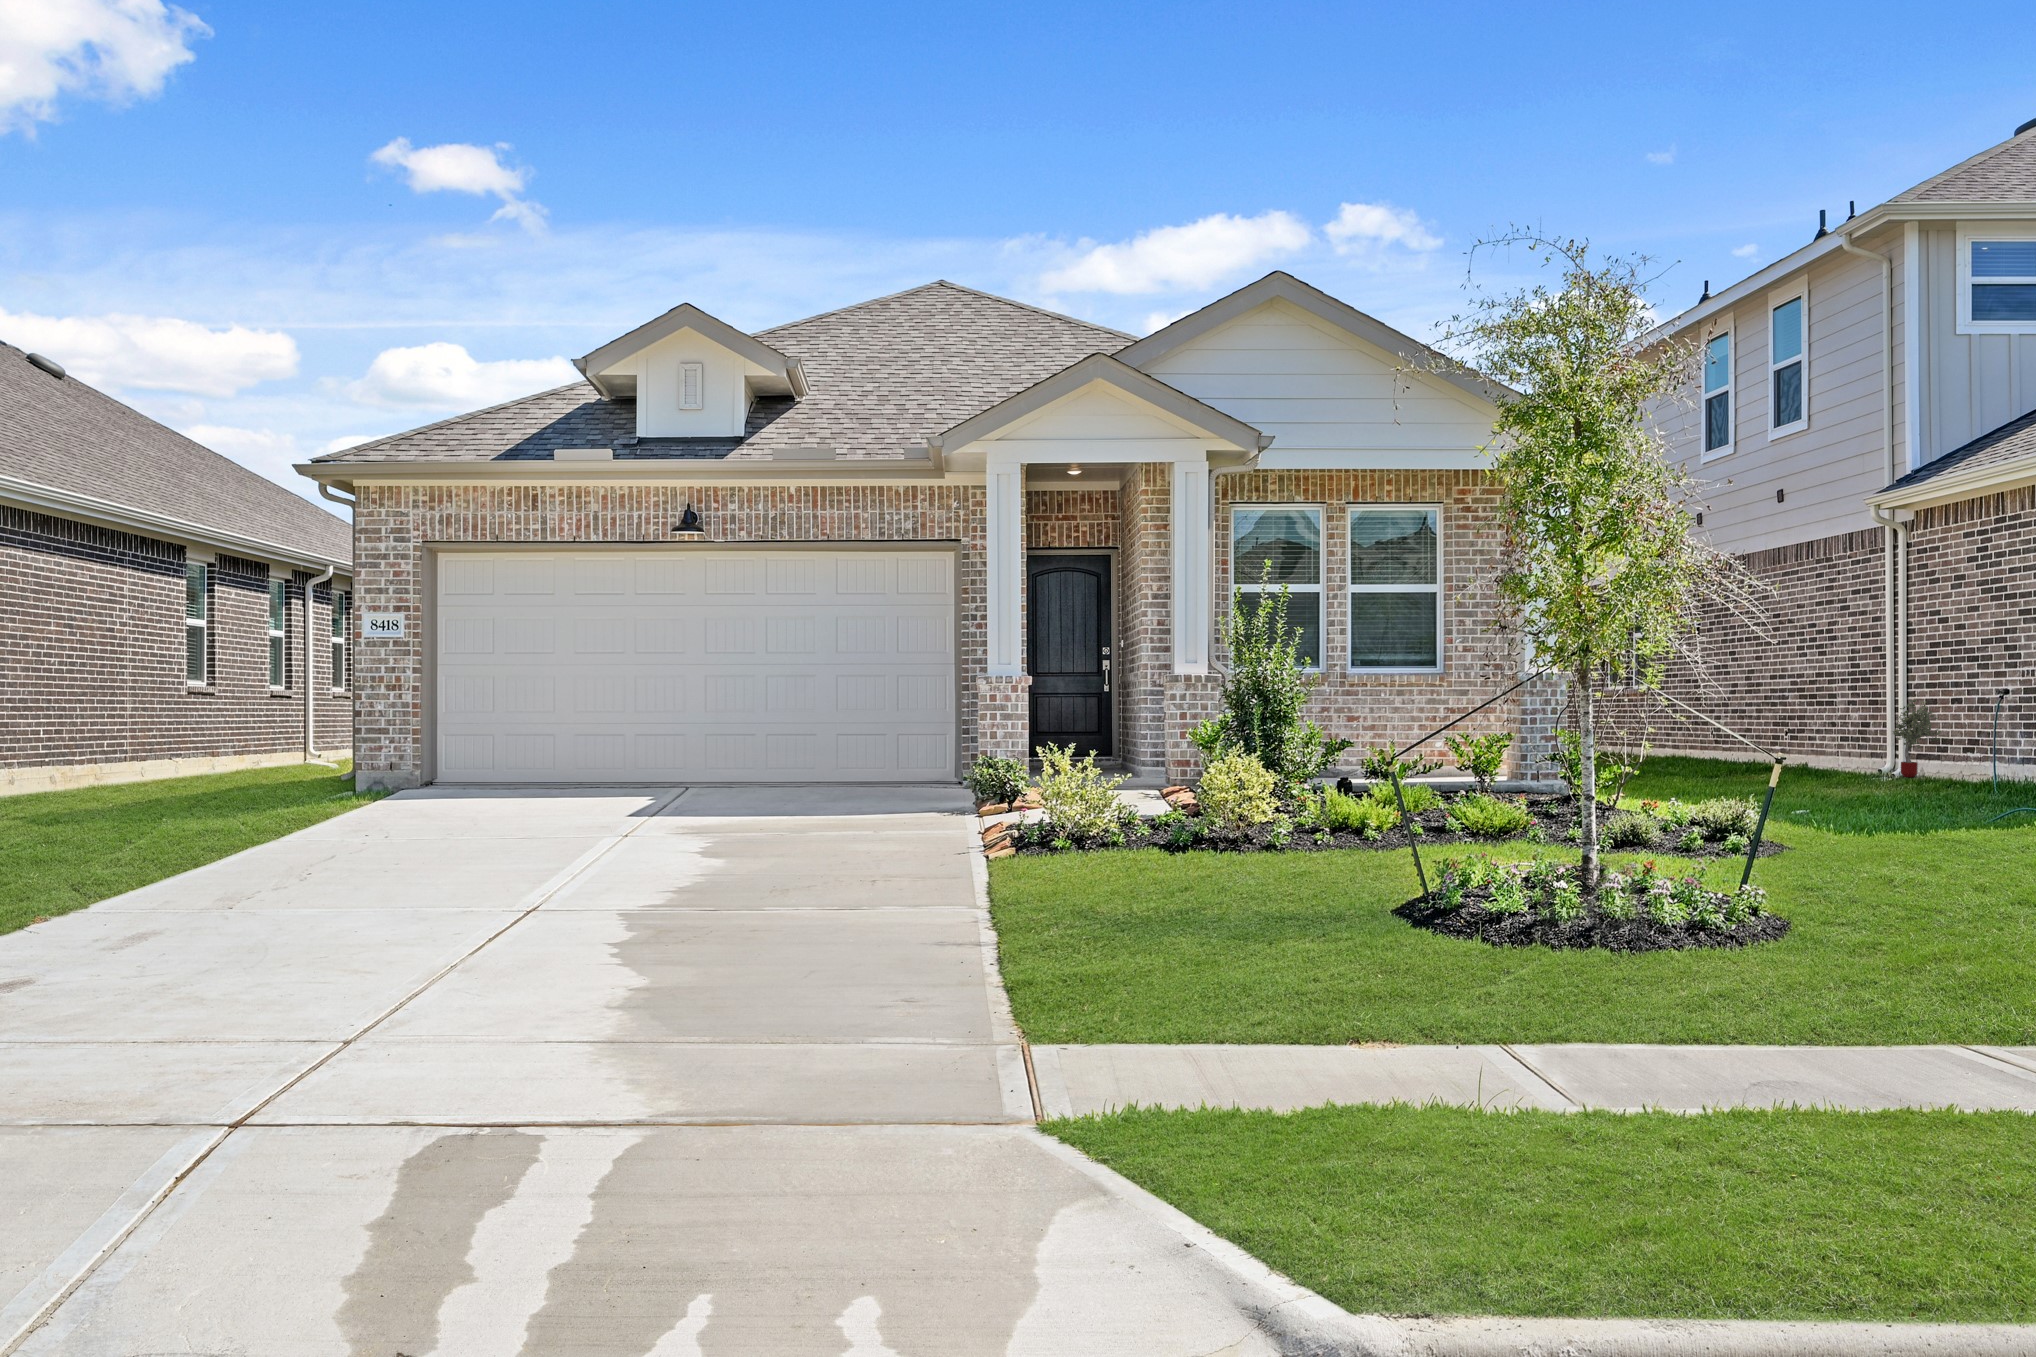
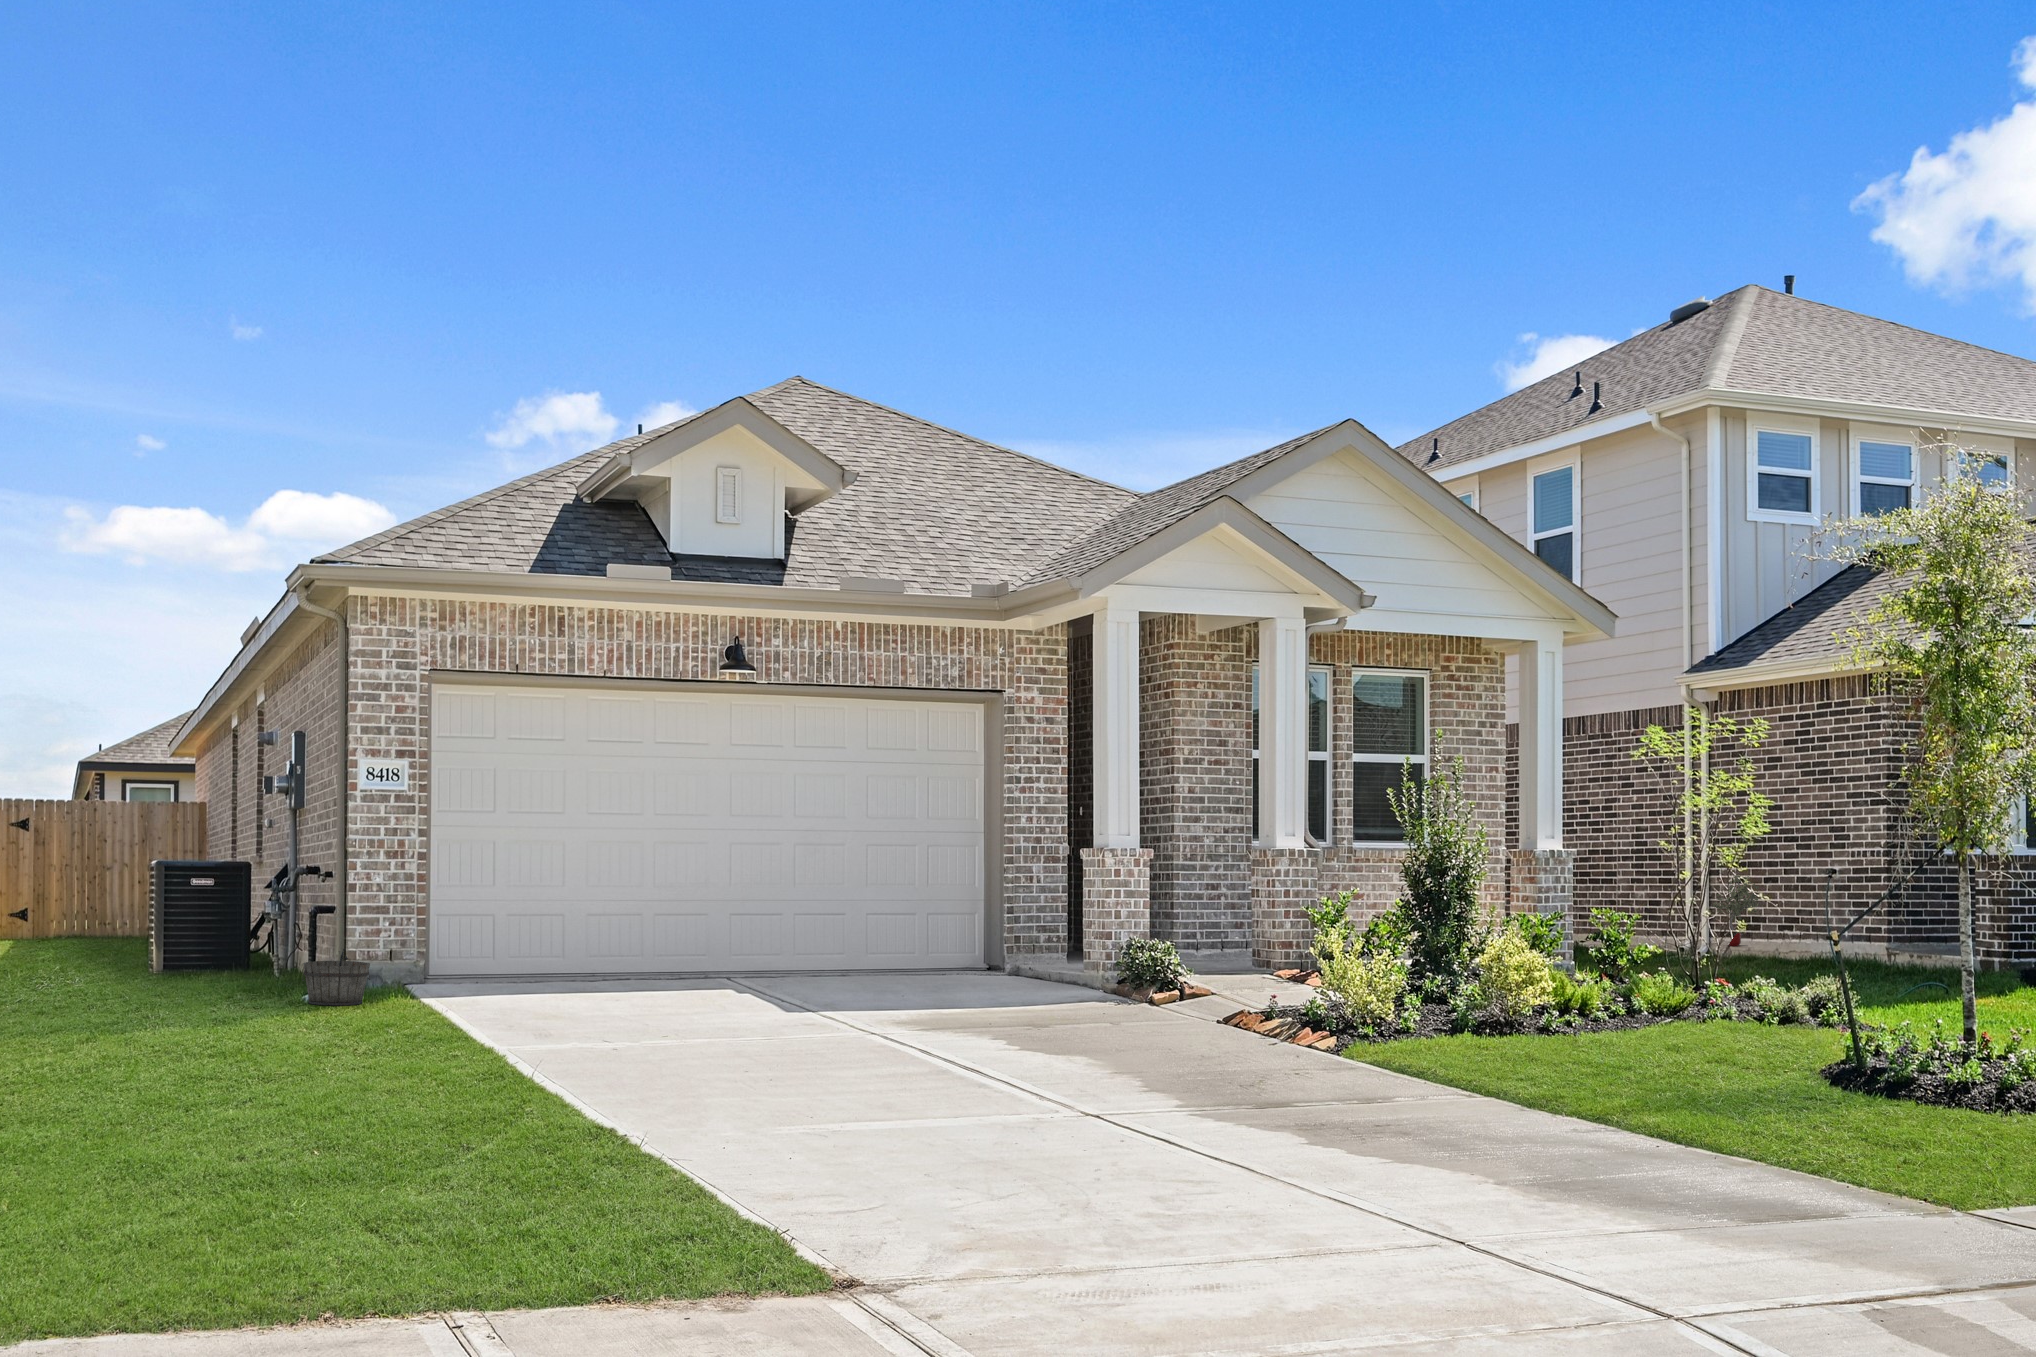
wooden bucket: none [305,758,359,801] -> present [302,949,370,1005]

